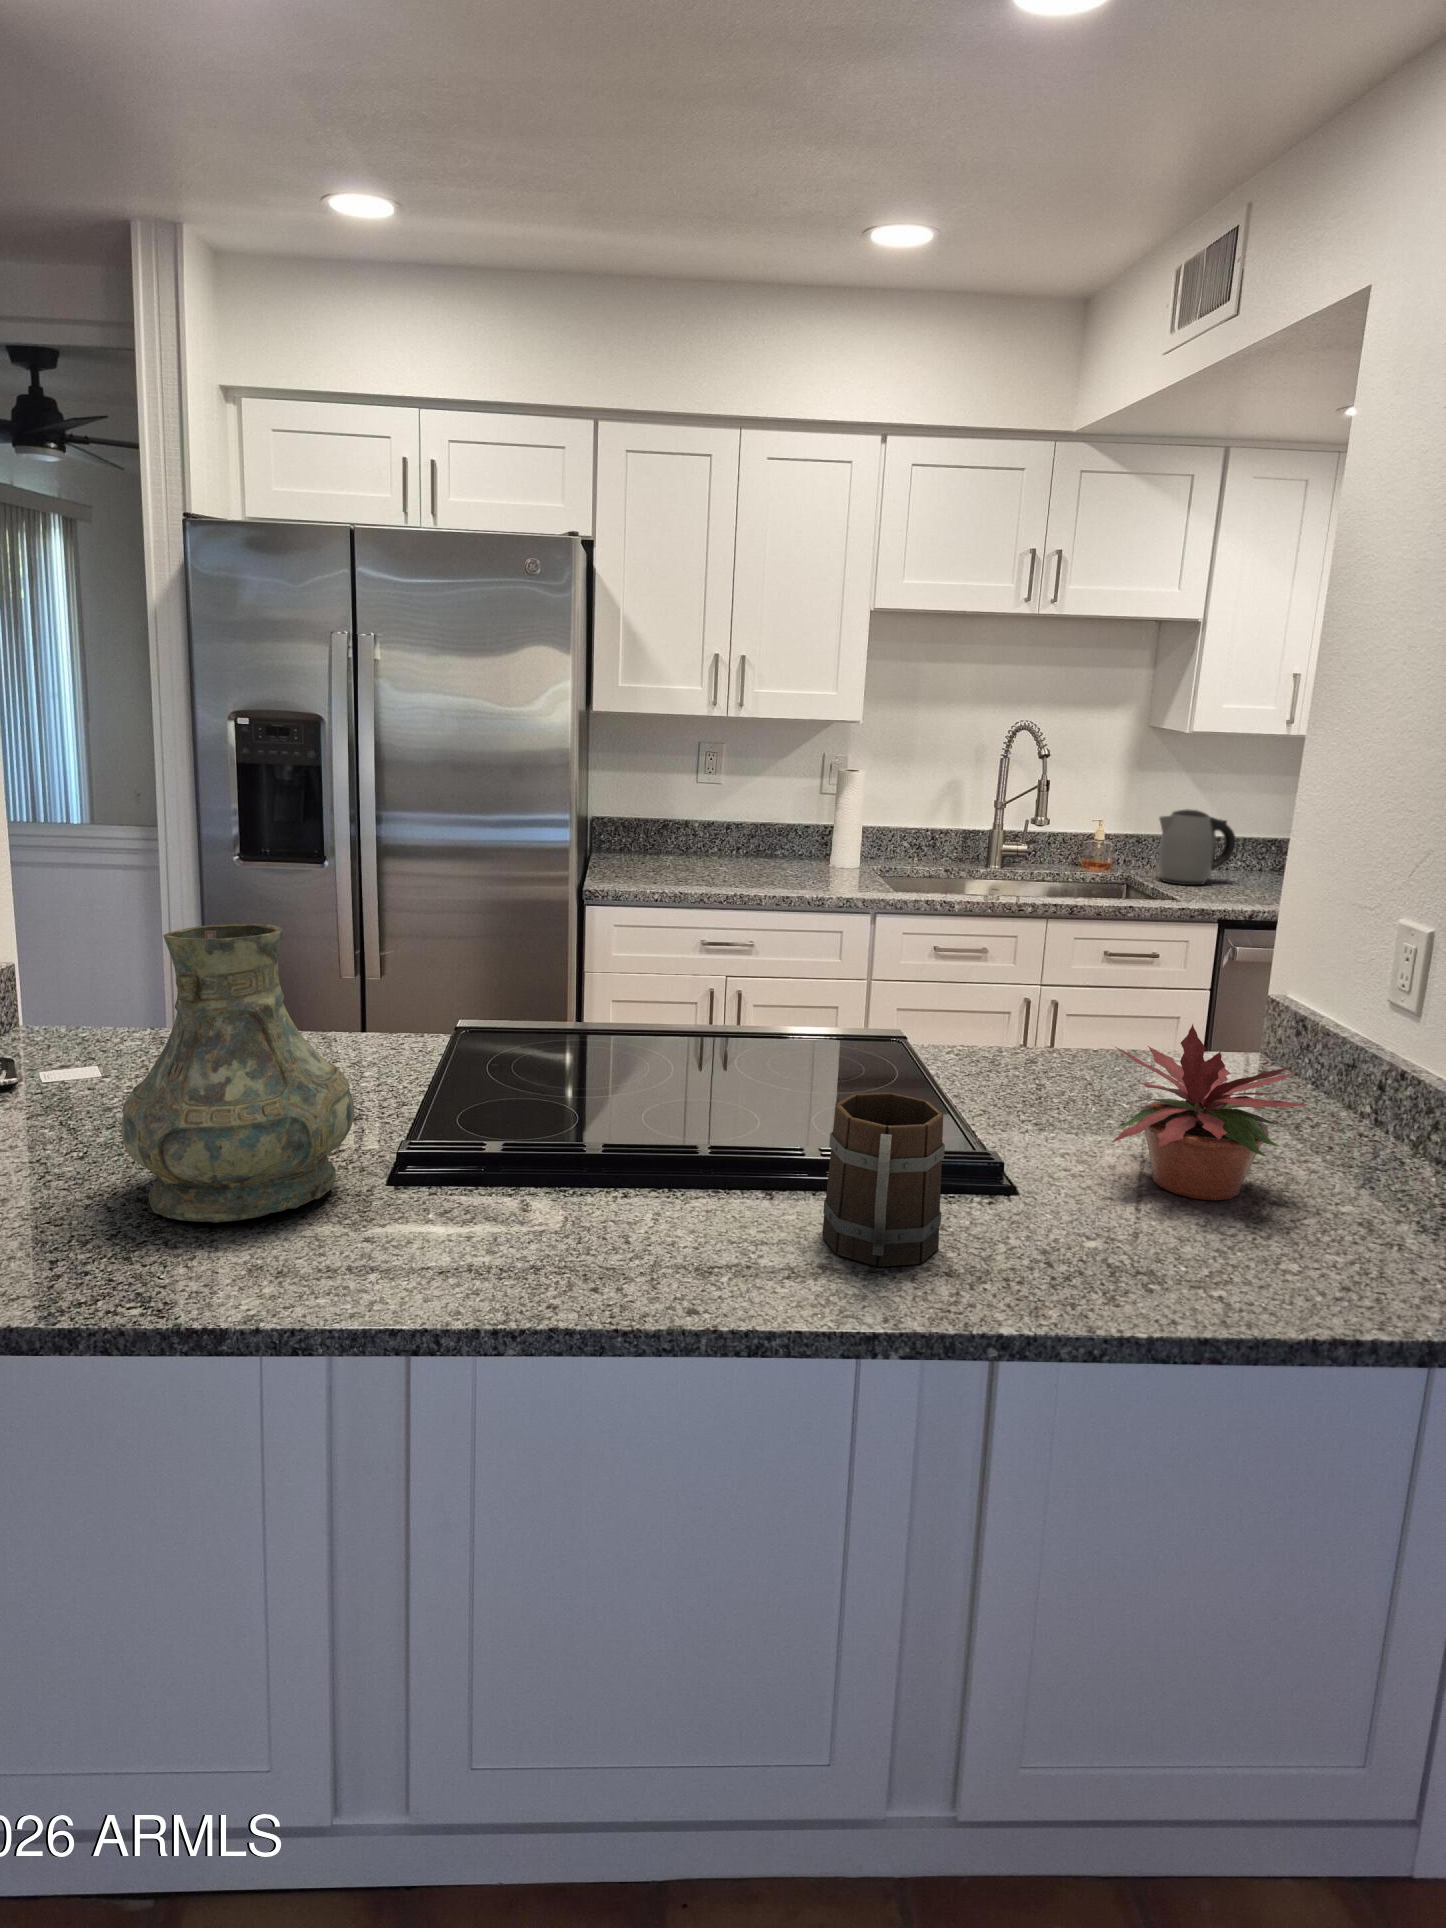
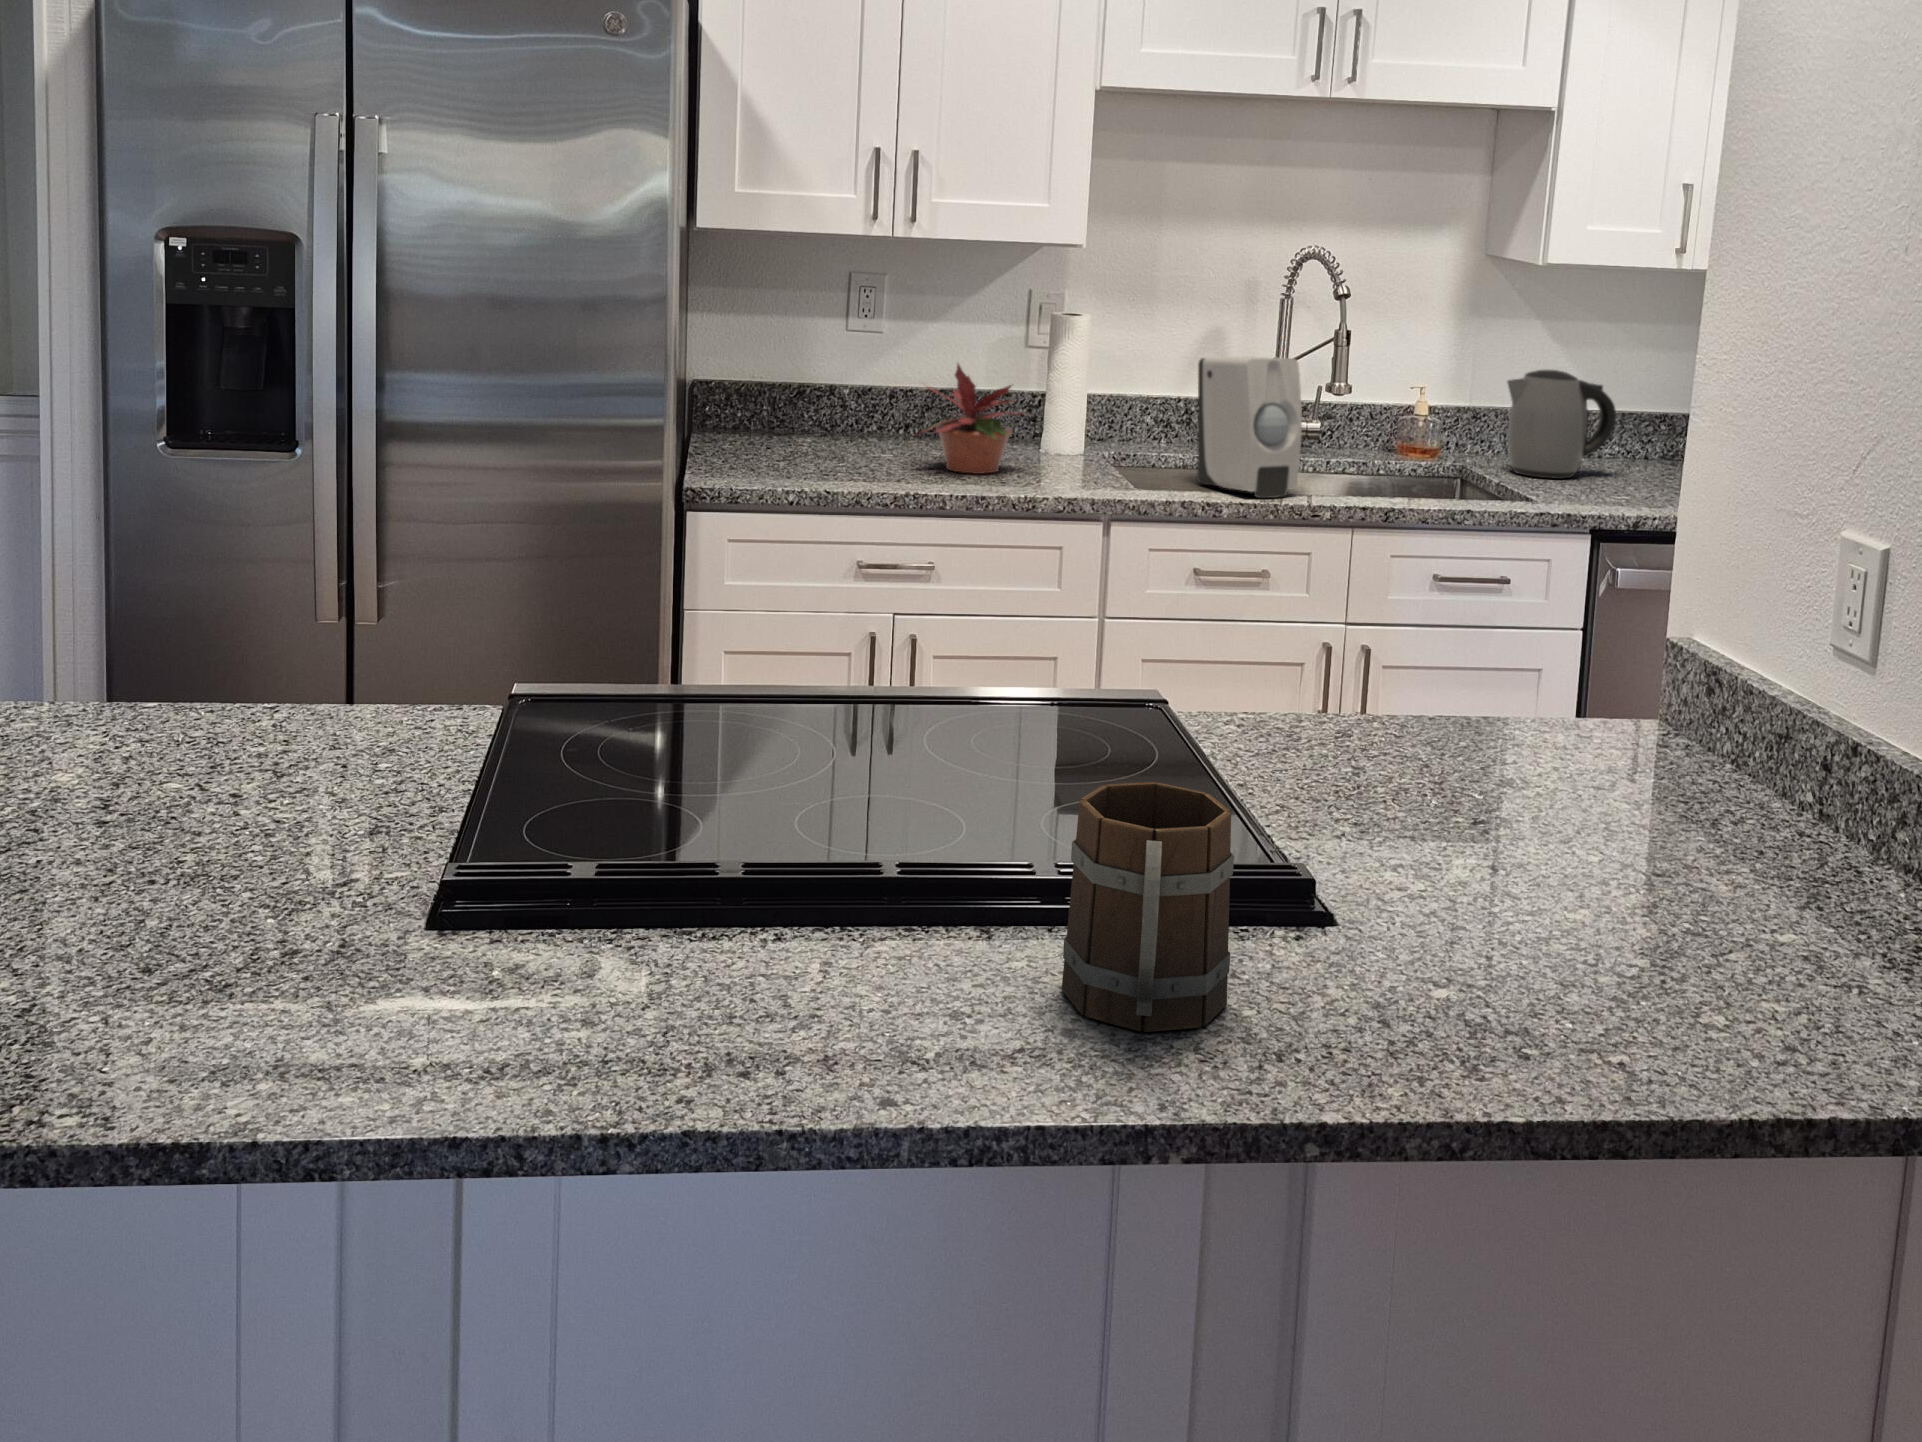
soap dispenser: none [940,800,1013,898] -> present [1197,357,1302,498]
vase: present [121,924,354,1223] -> none [39,549,381,988]
potted plant: present [1112,1024,1307,1201] -> present [923,363,1013,474]

